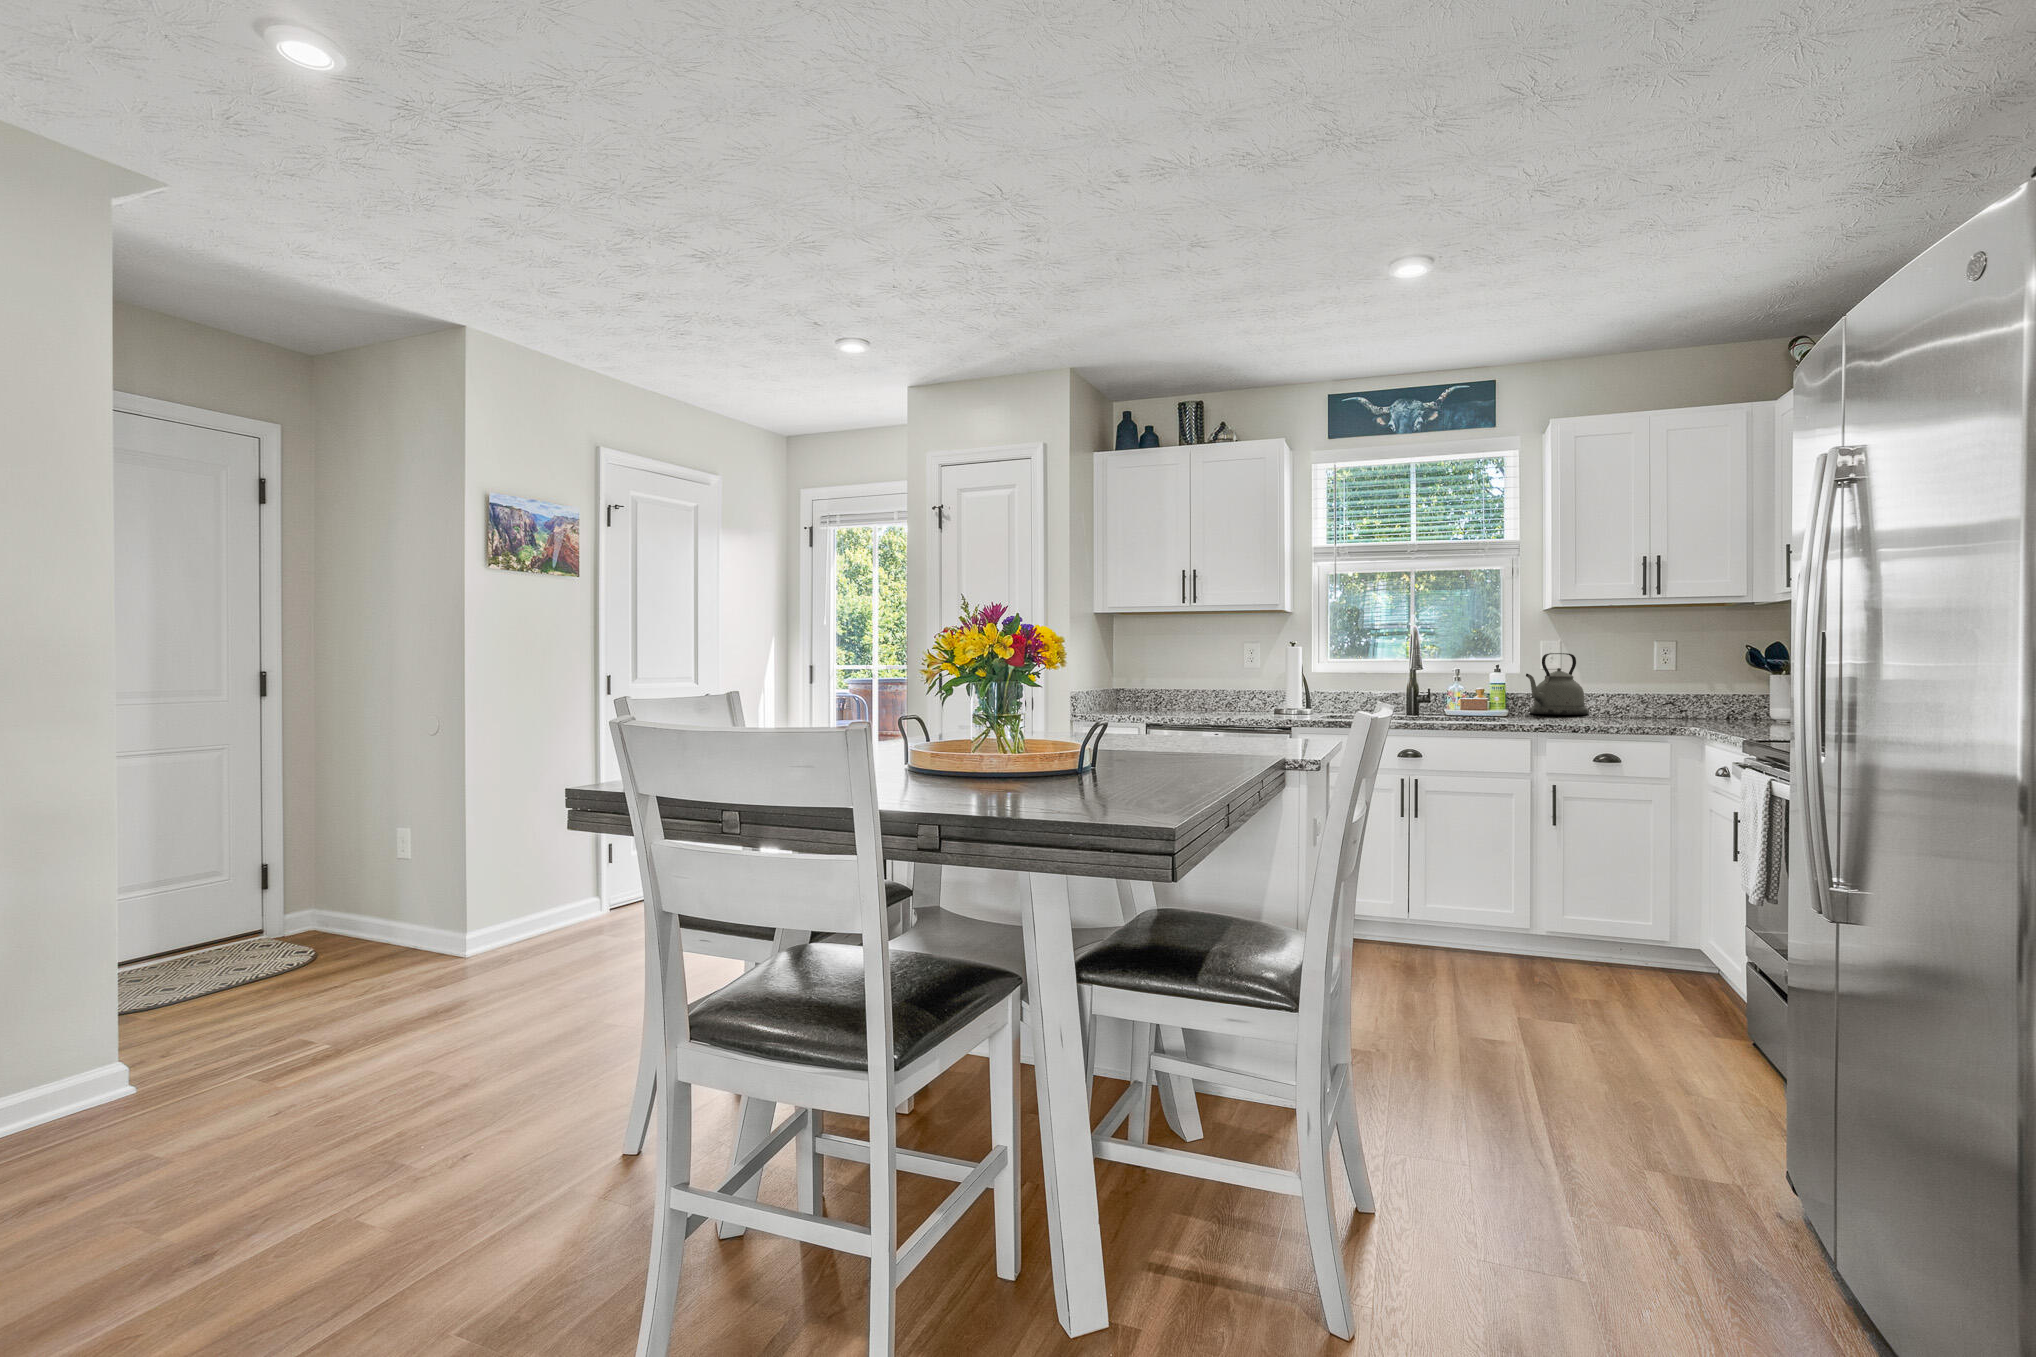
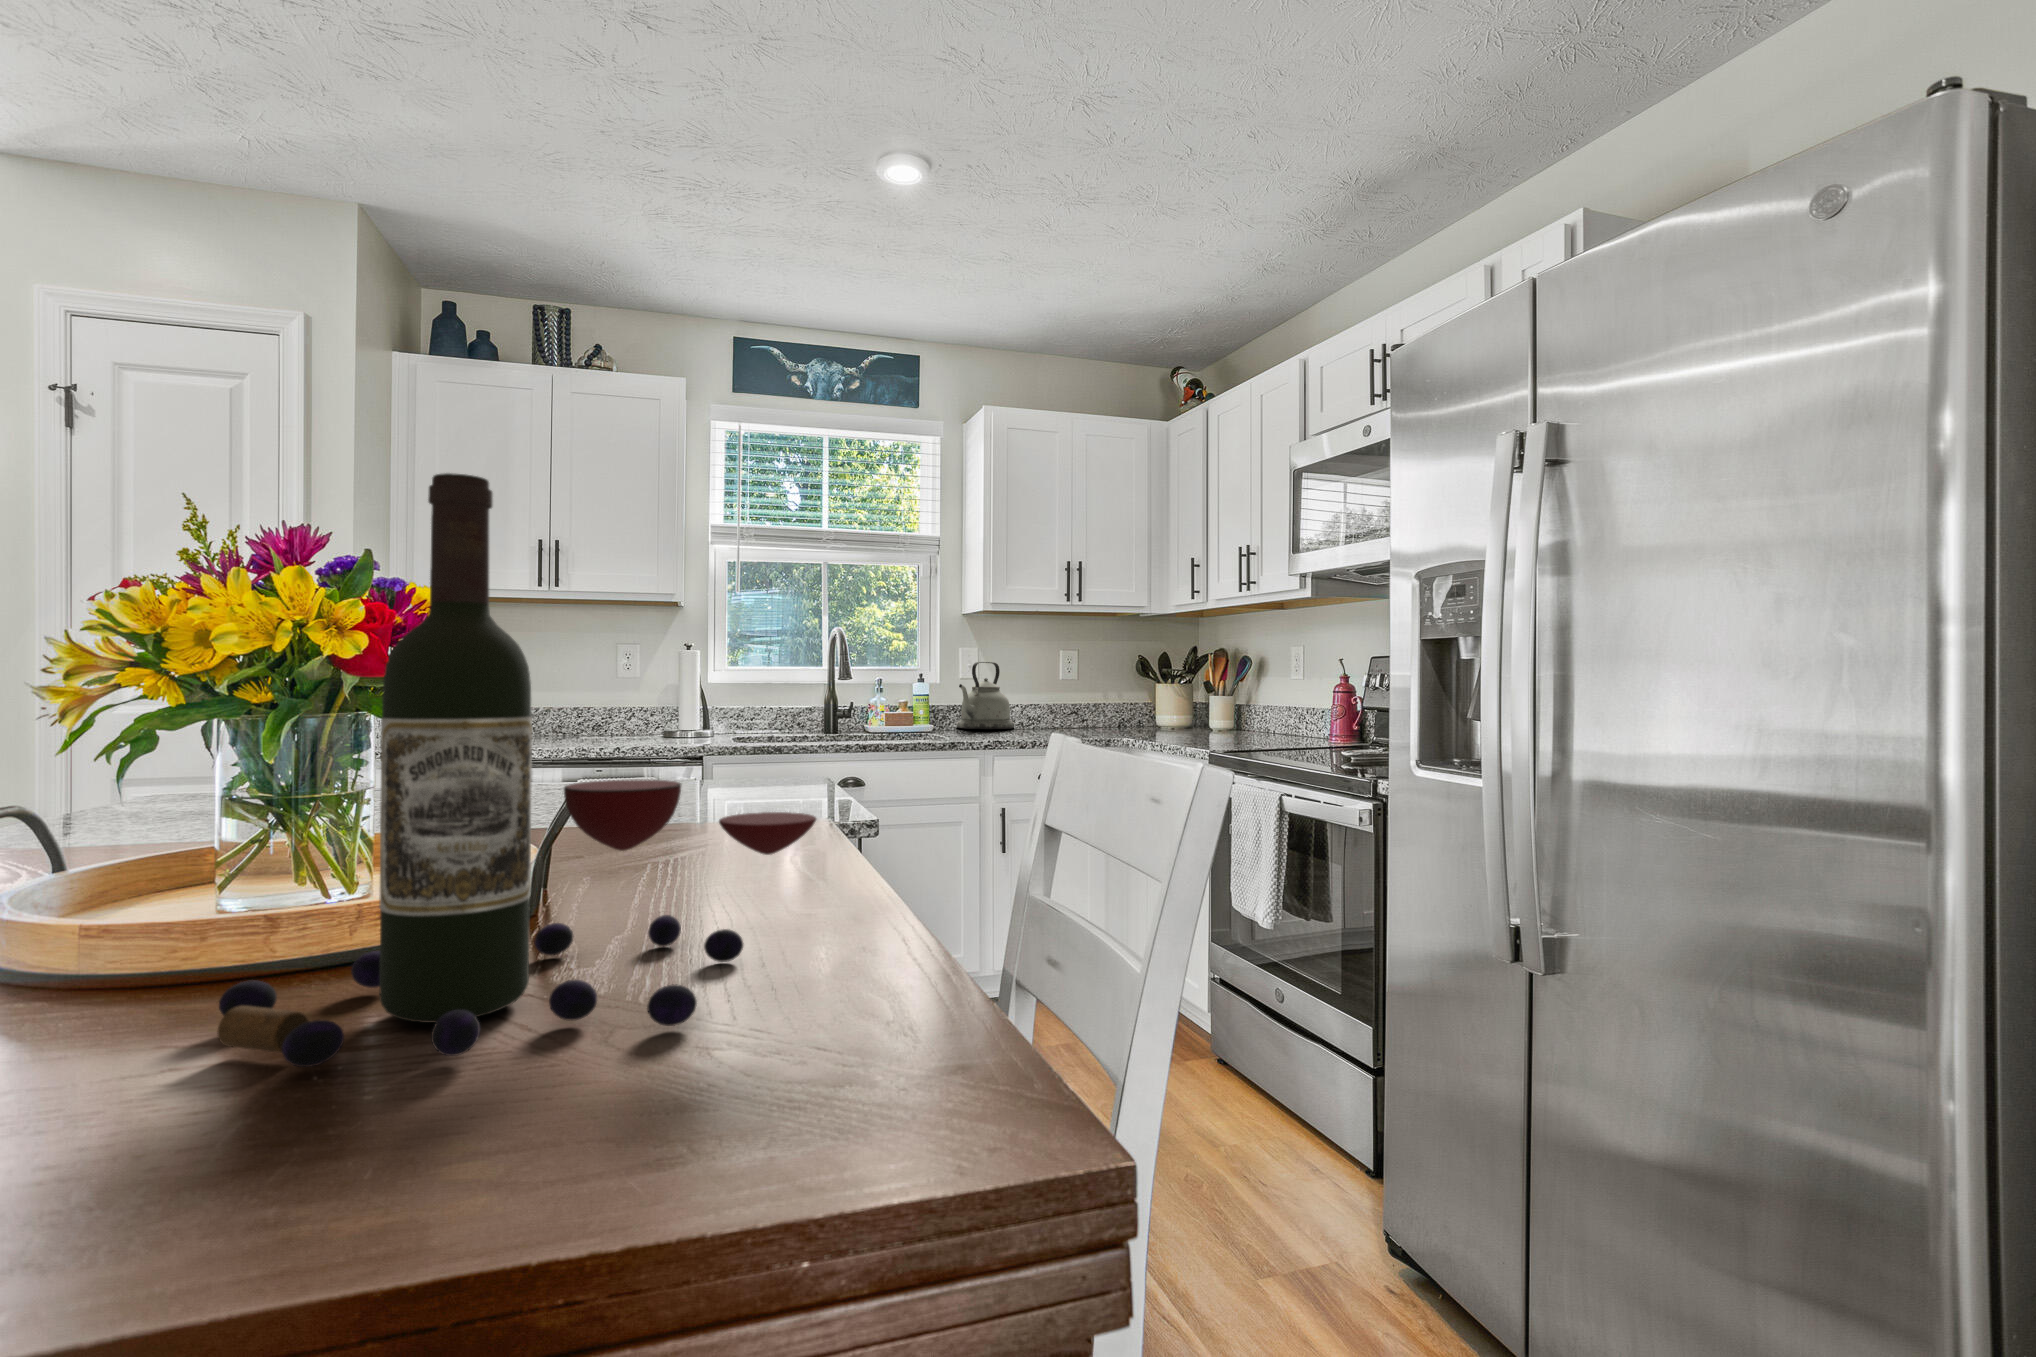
wine bottle: none [965,594,1157,789] -> present [218,473,816,1067]

